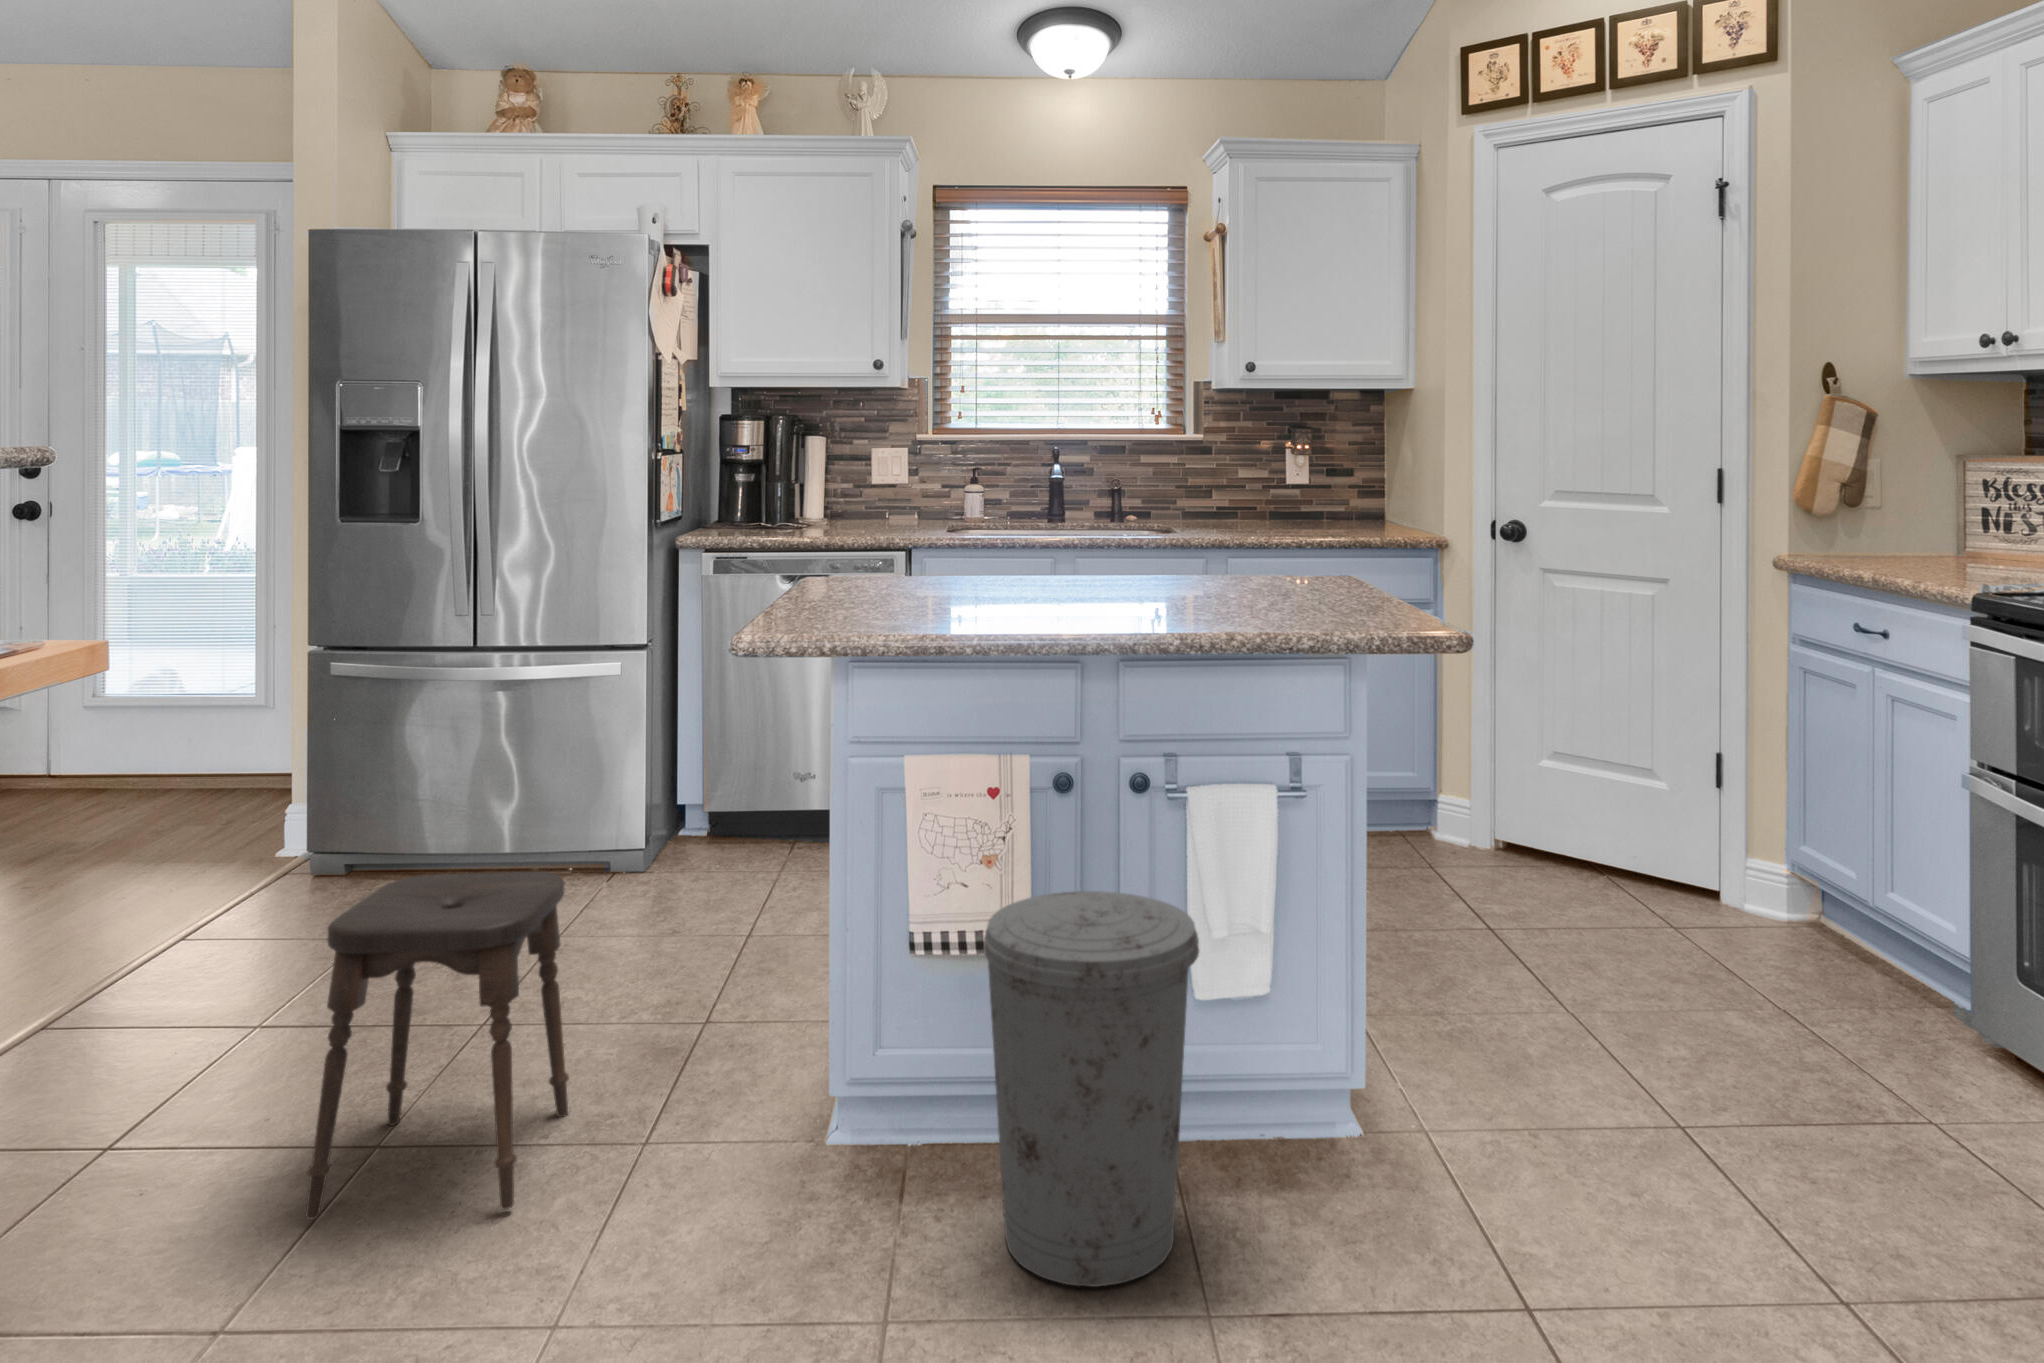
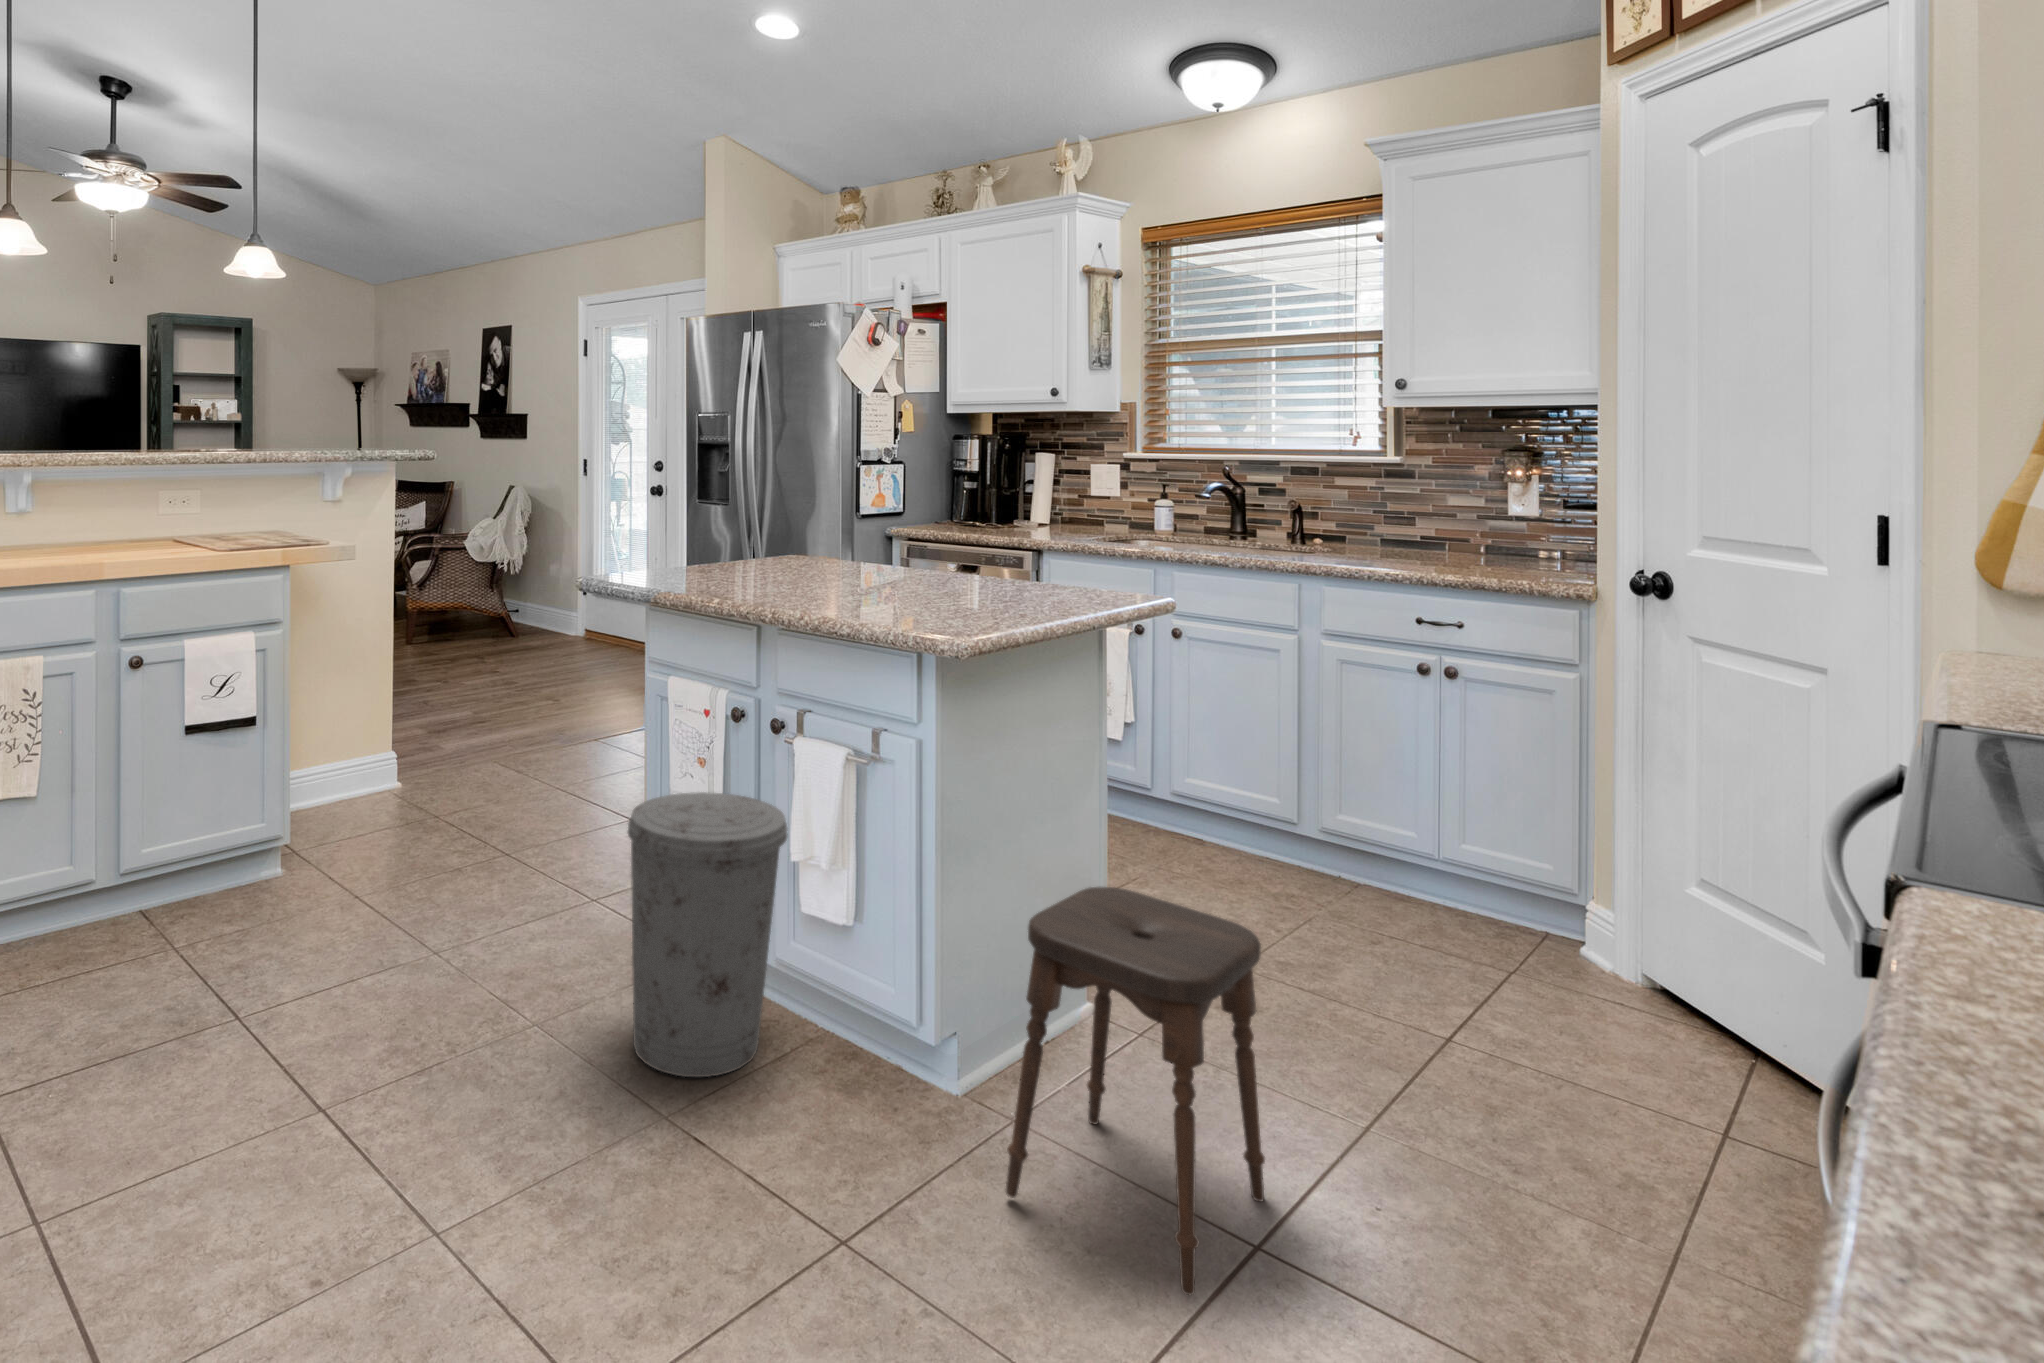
stool: present [306,872,569,1219] -> present [1006,887,1265,1295]

